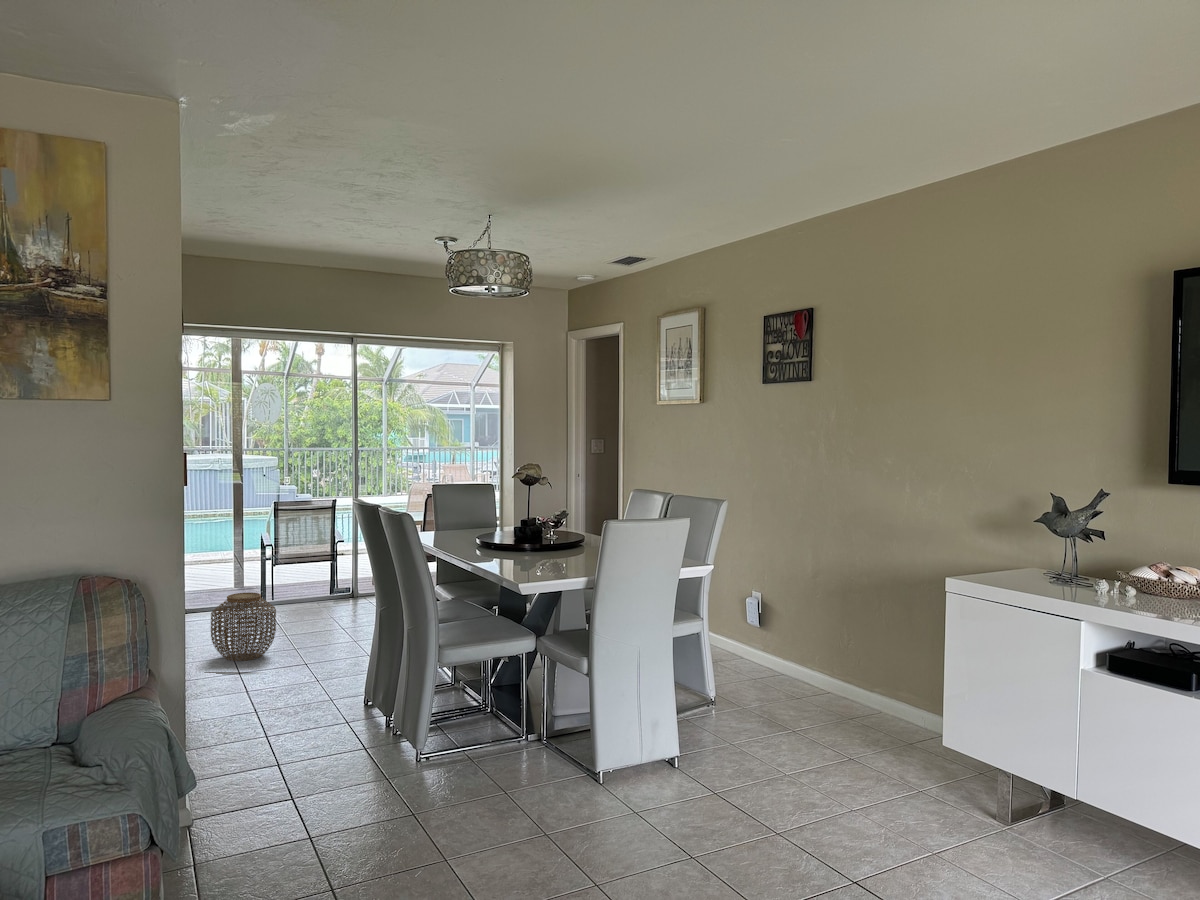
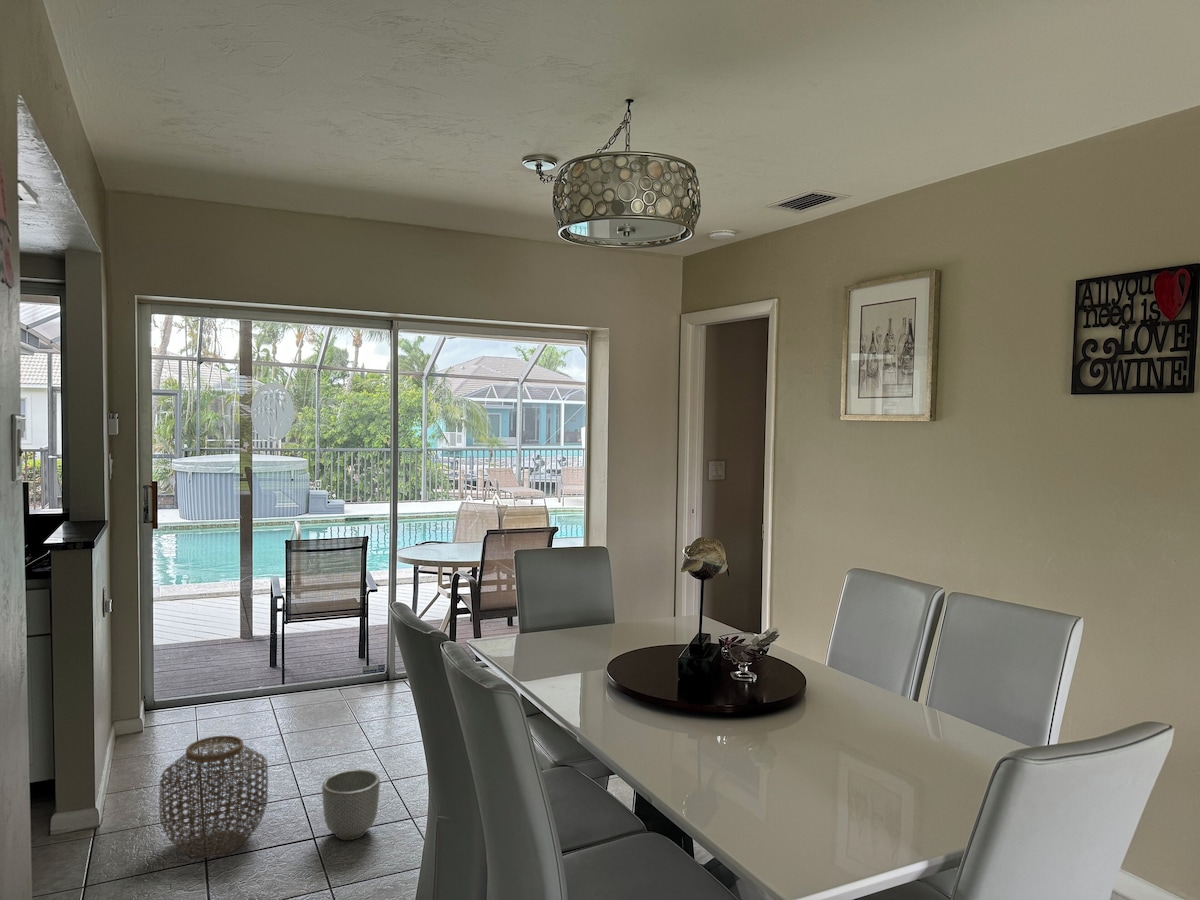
planter: none [310,616,346,655] -> present [322,769,380,840]

